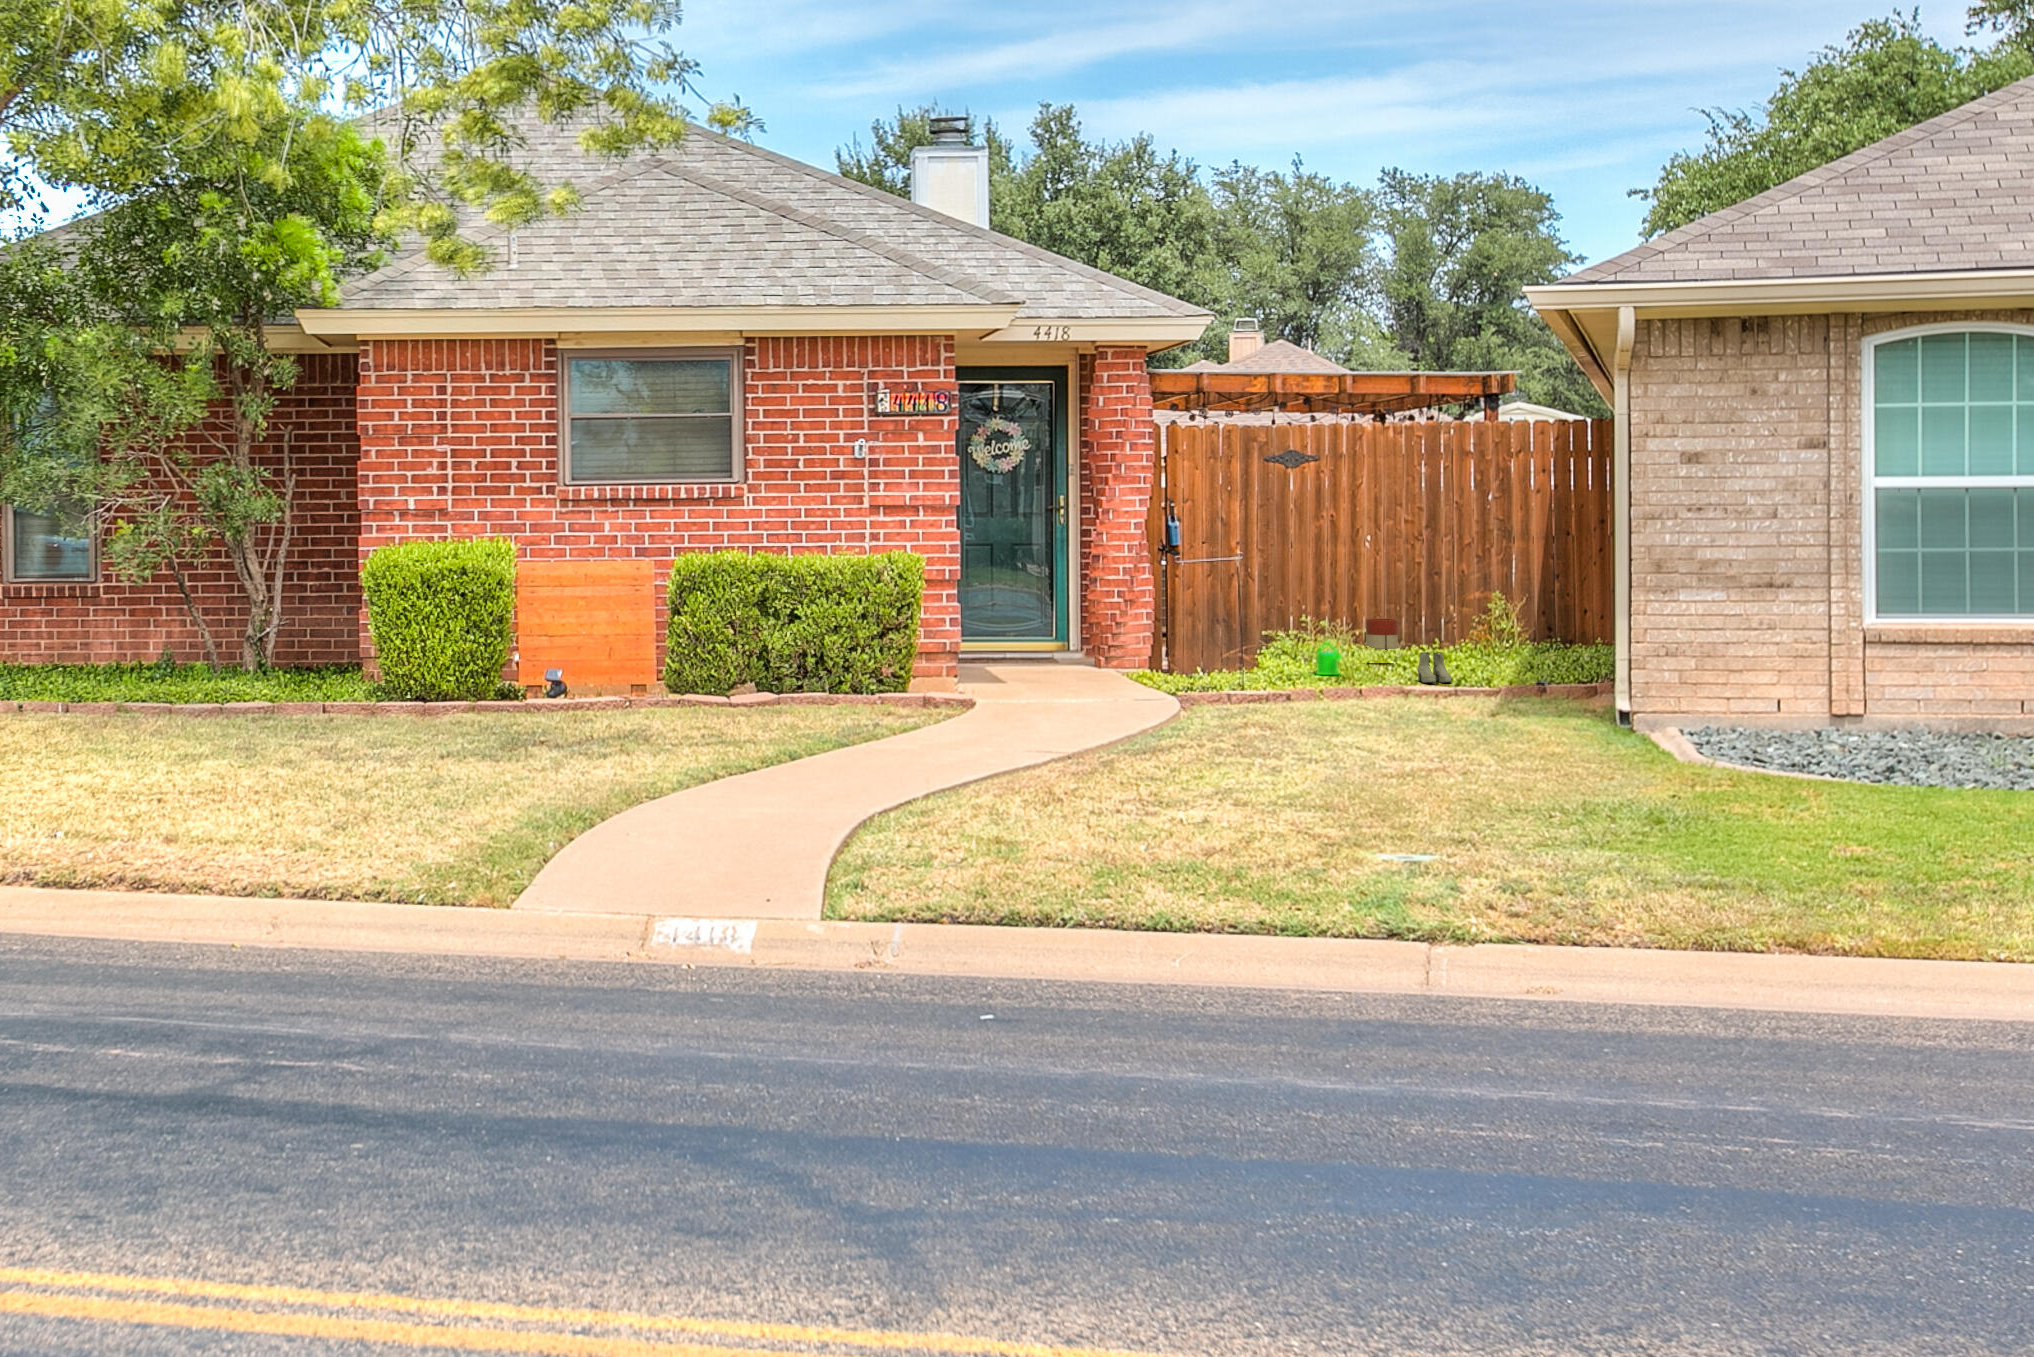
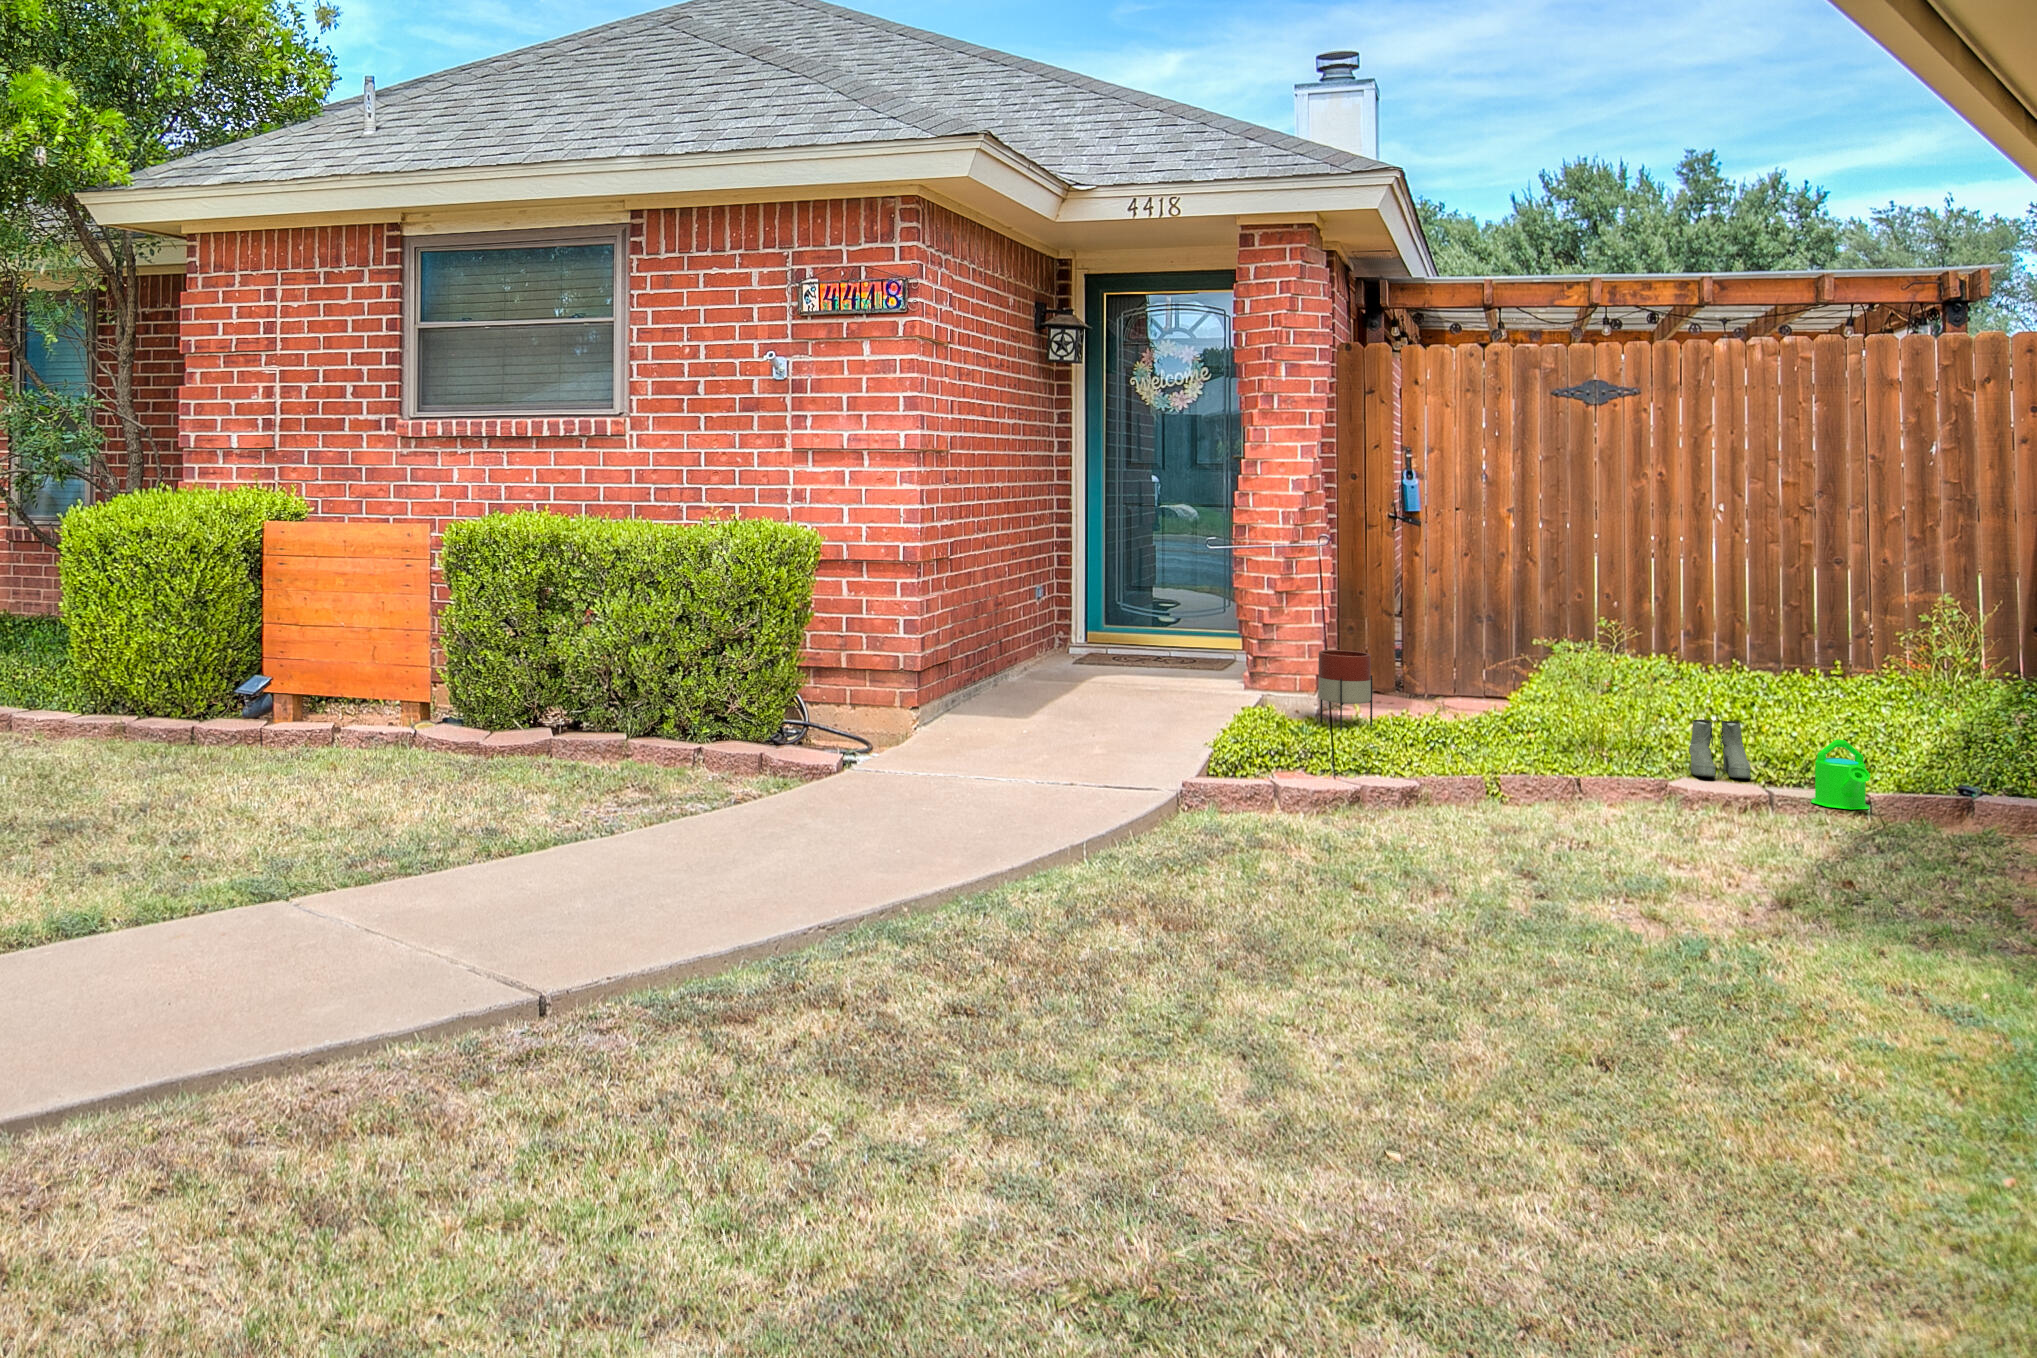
planter: present [1364,618,1398,665] -> present [1318,650,1372,730]
watering can: present [1316,642,1342,675] -> present [1811,740,1870,810]

